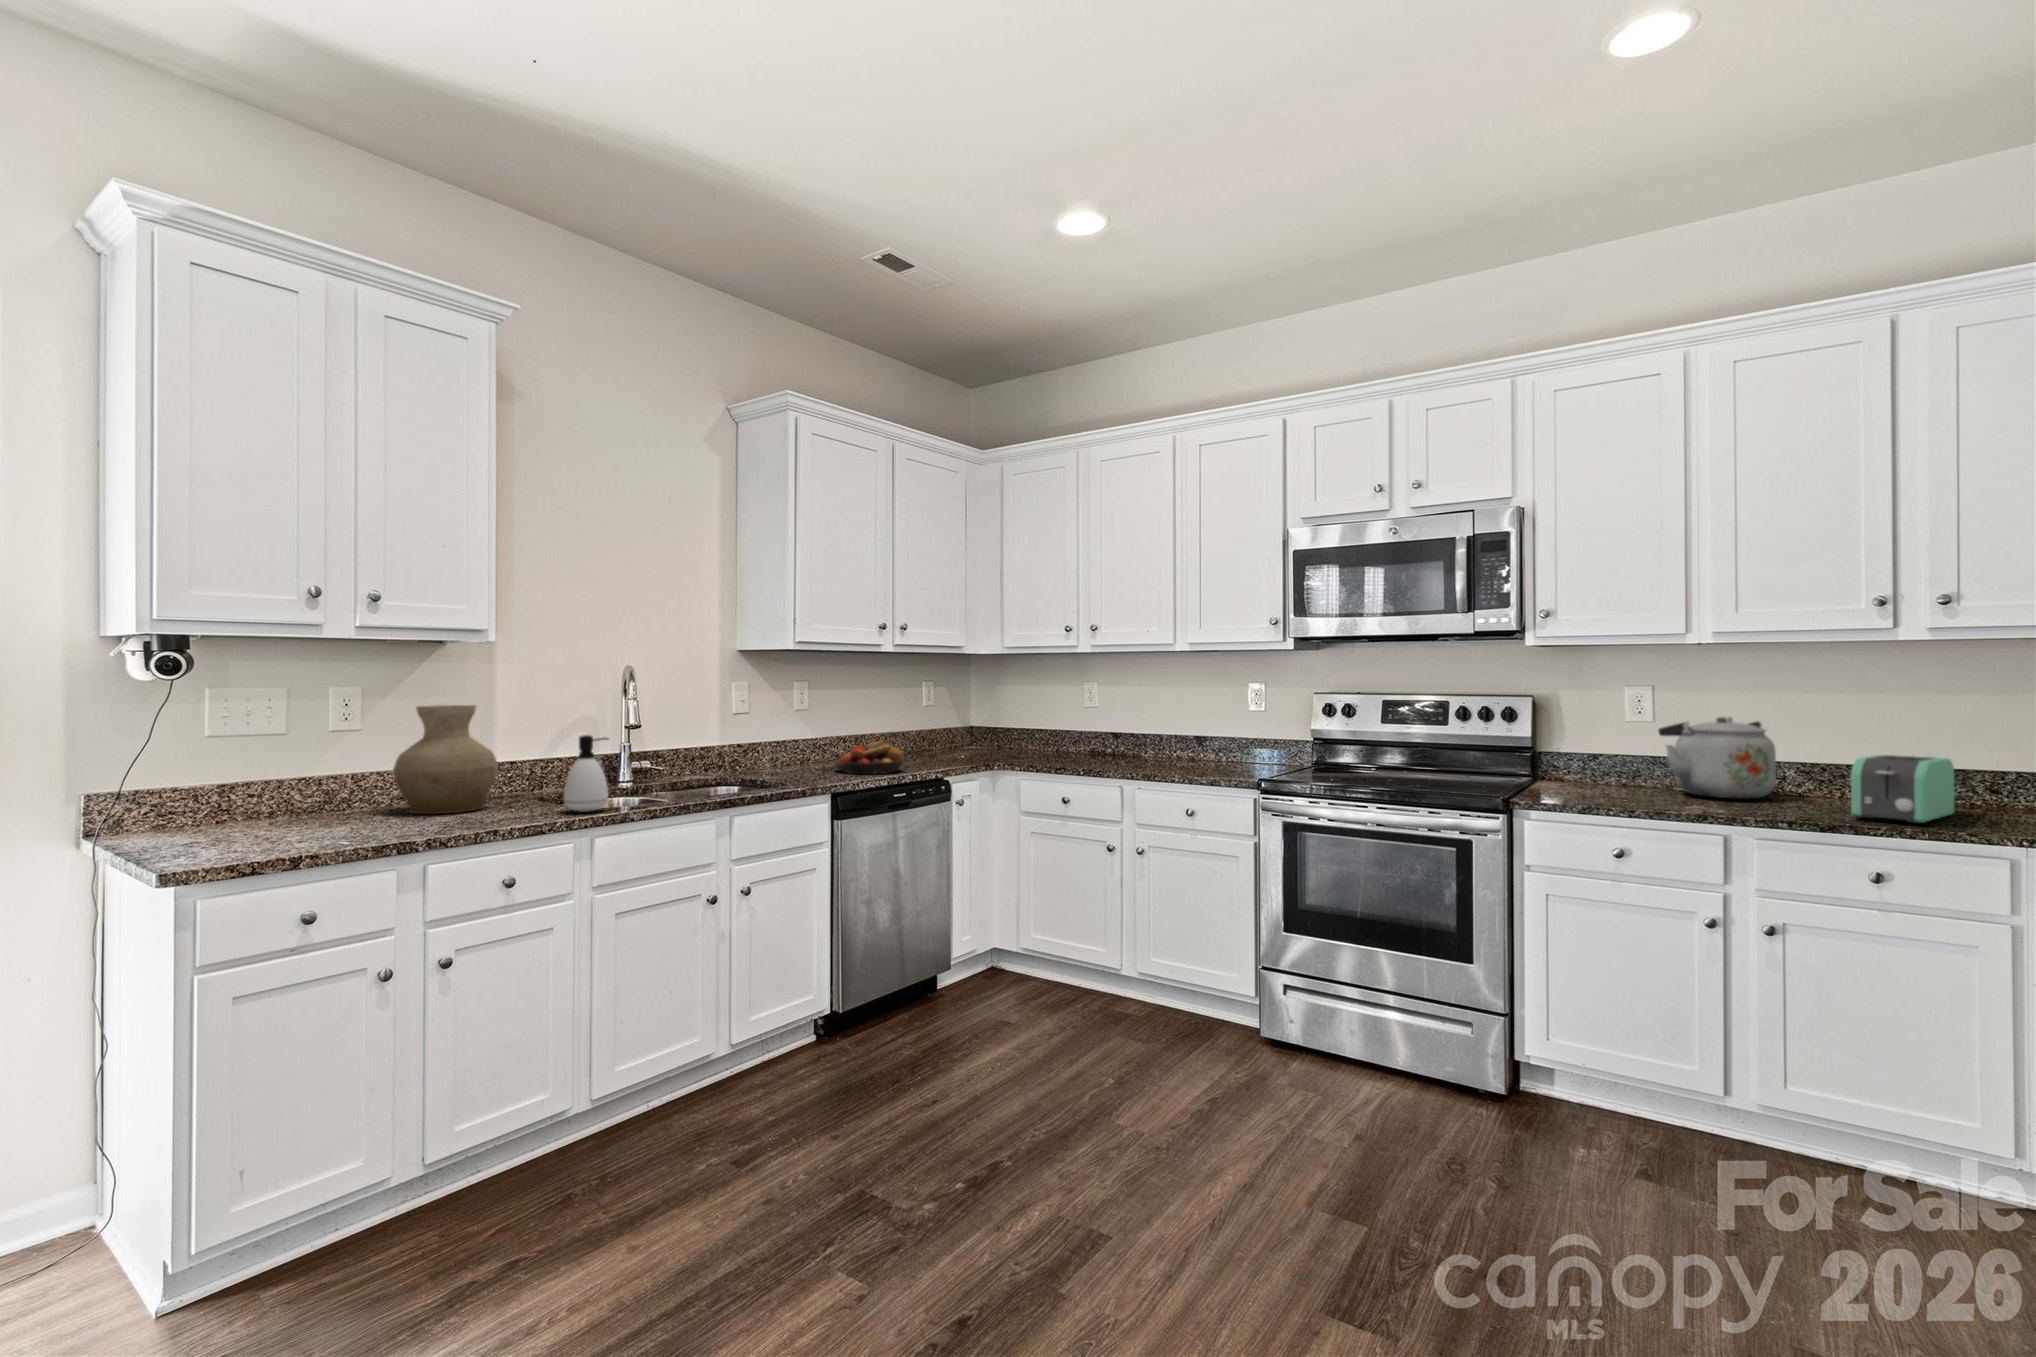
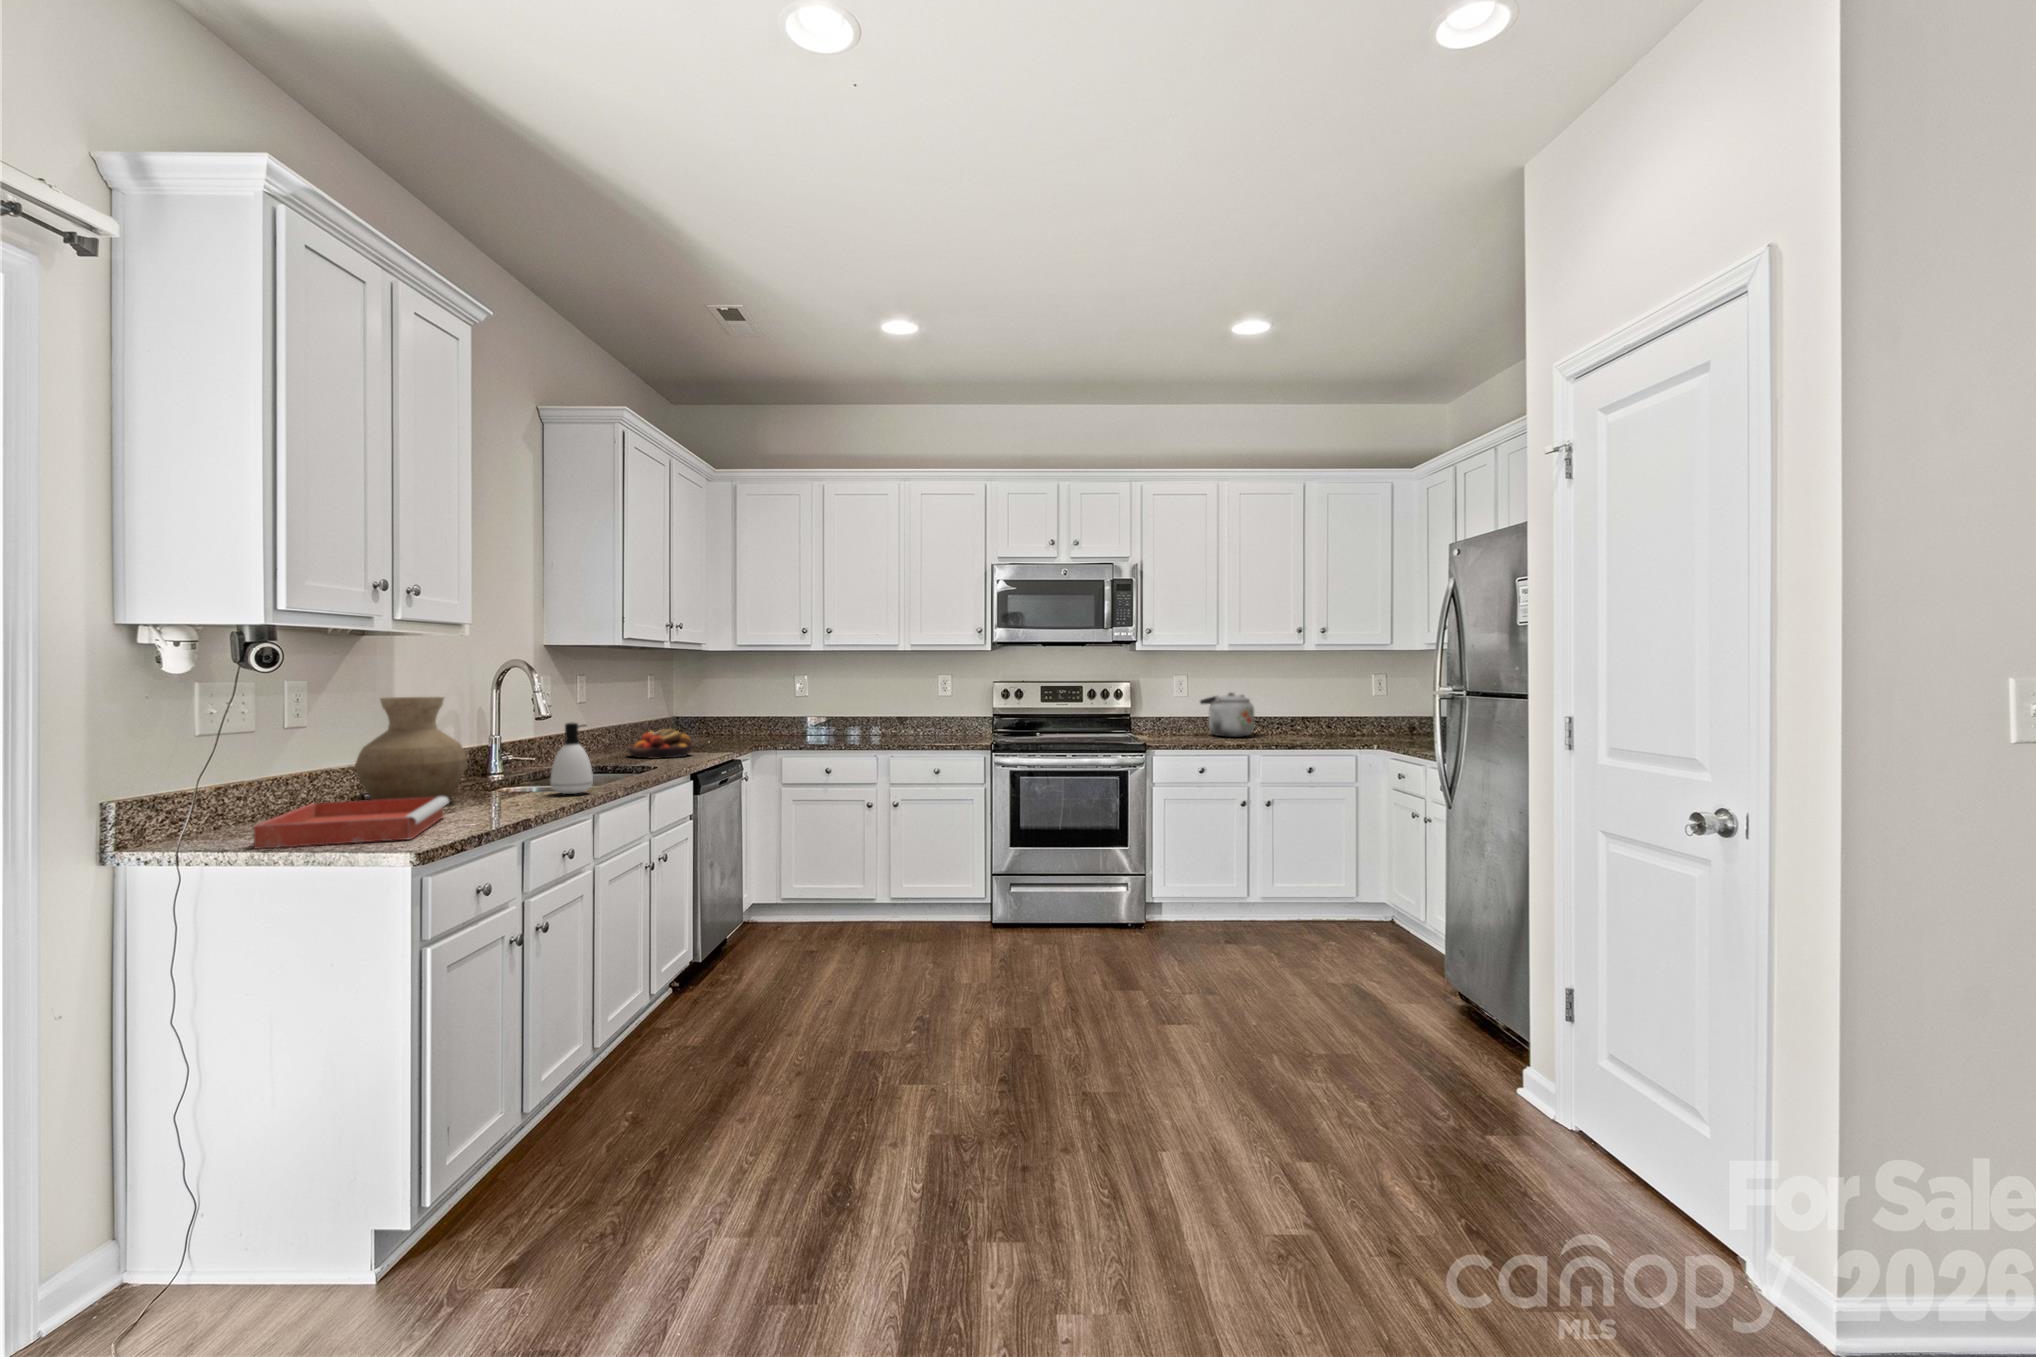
toaster: present [1851,755,1955,823] -> none [1296,710,1327,742]
tray: none [158,804,390,851] -> present [254,796,449,848]

